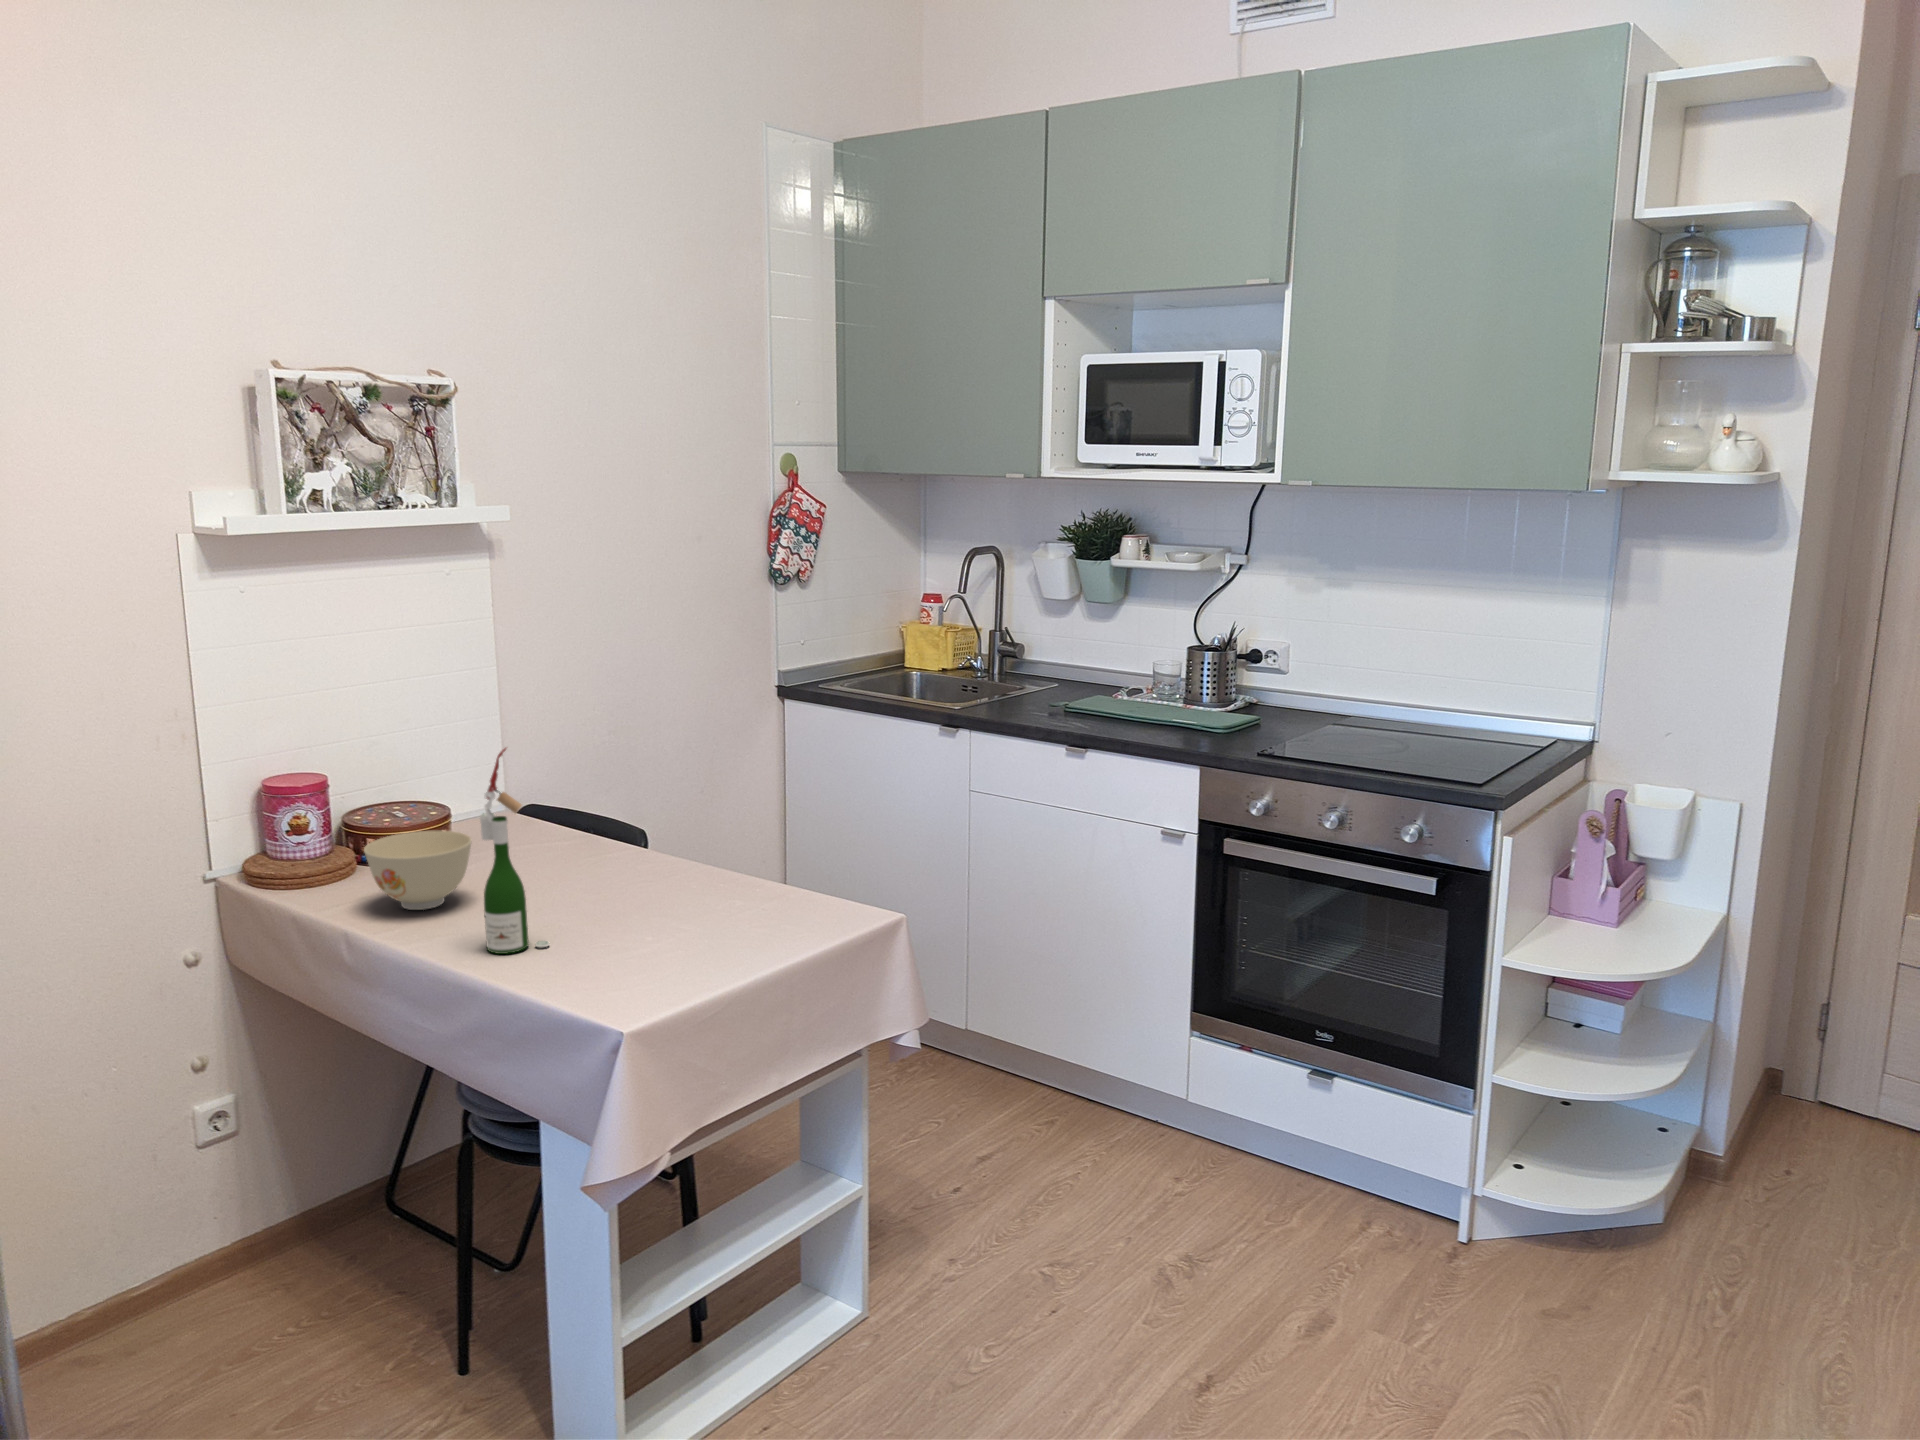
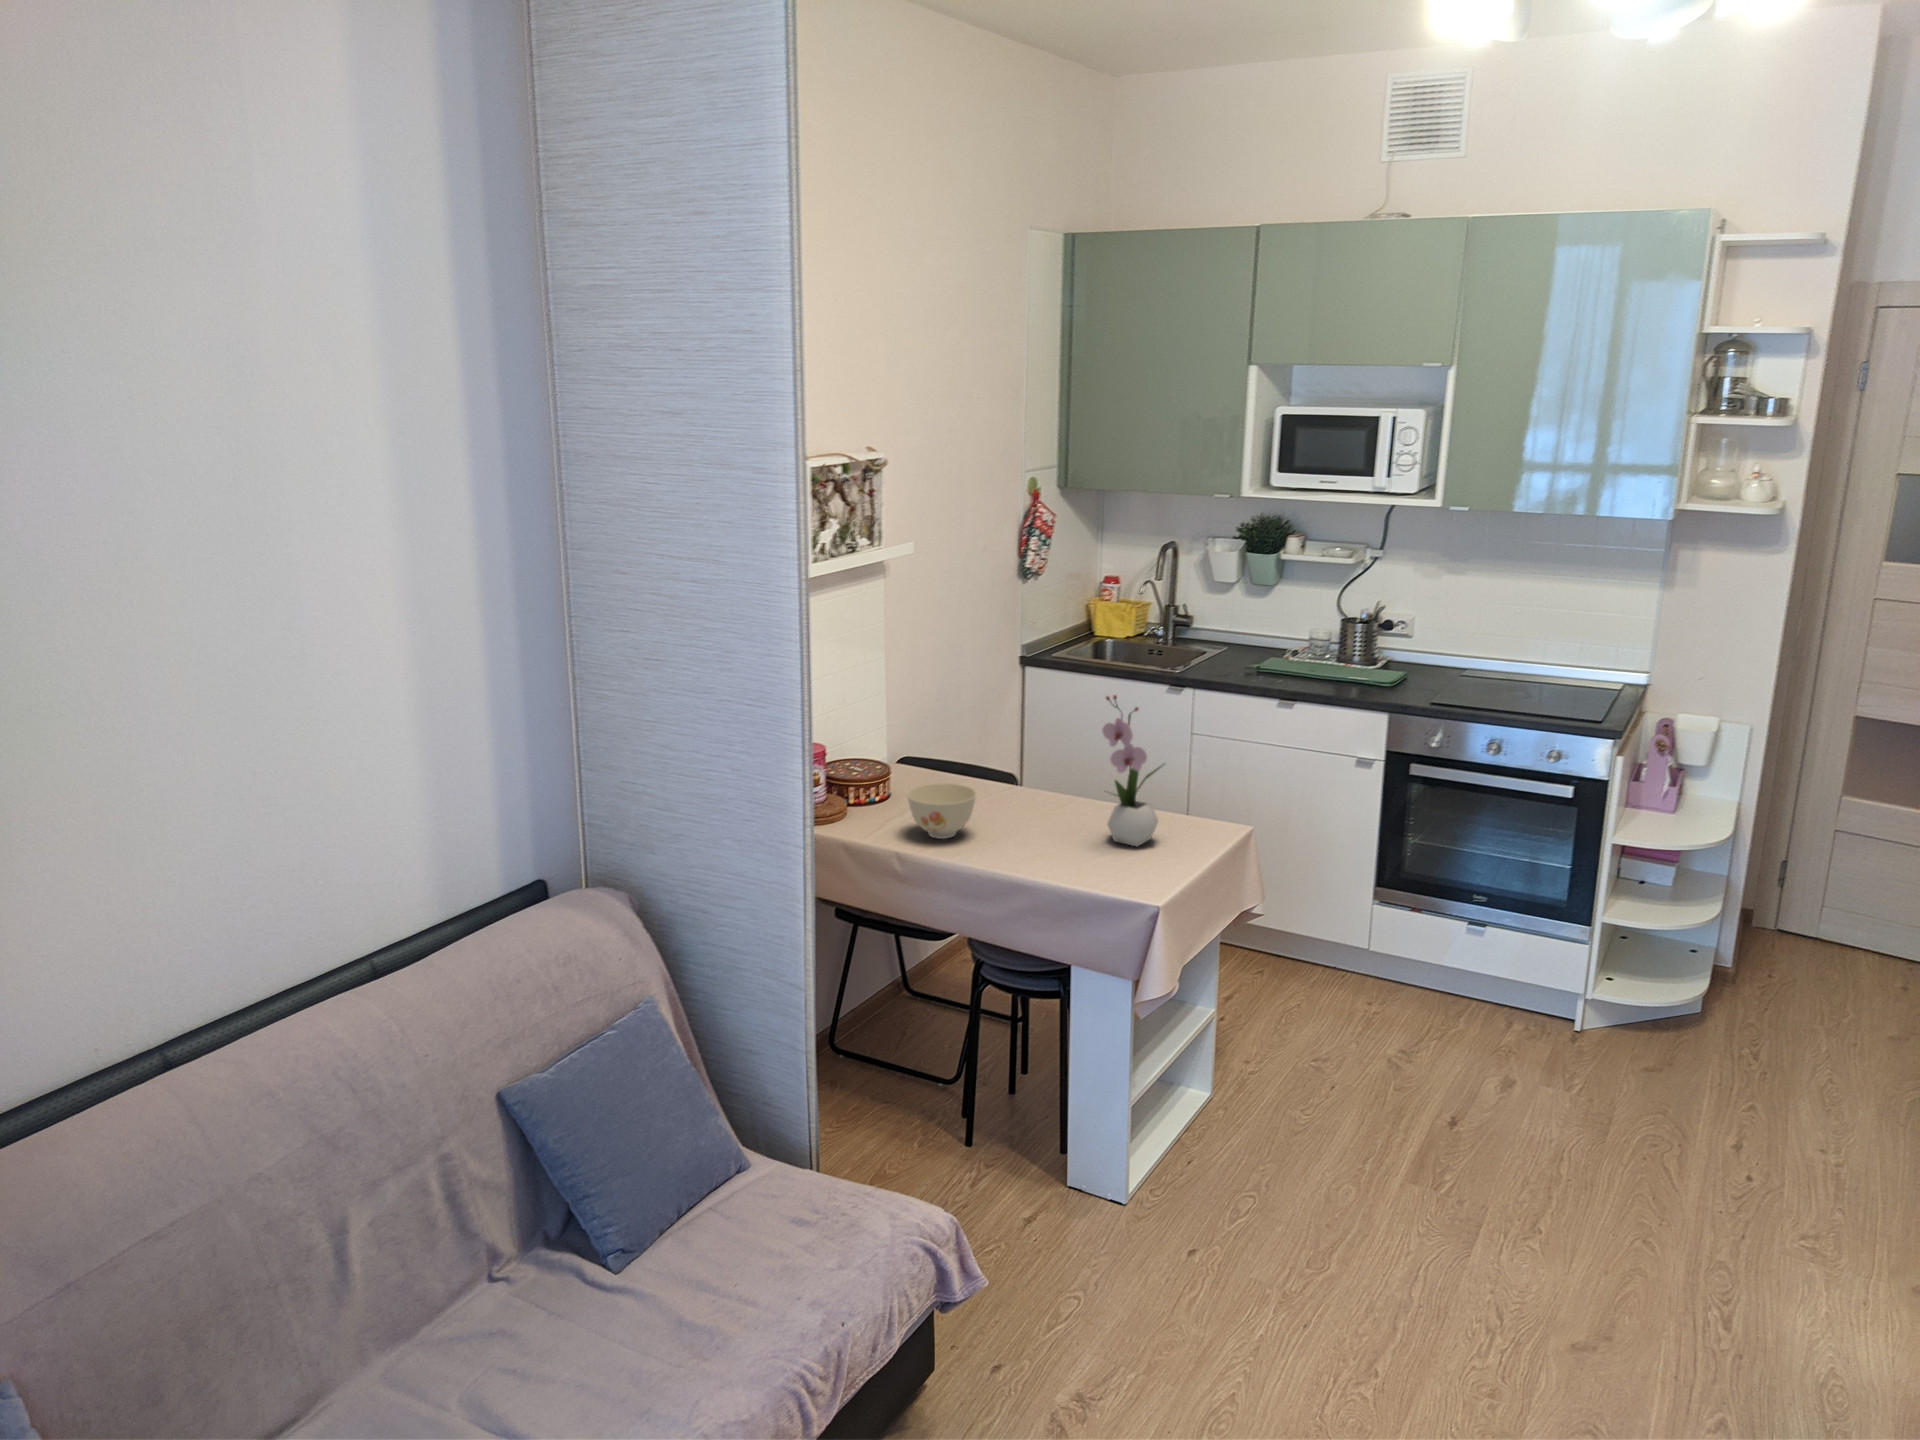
flower arrangement: none [621,703,732,933] -> present [1102,695,1161,846]
wine bottle: present [480,748,549,954] -> none [1021,729,1063,865]

